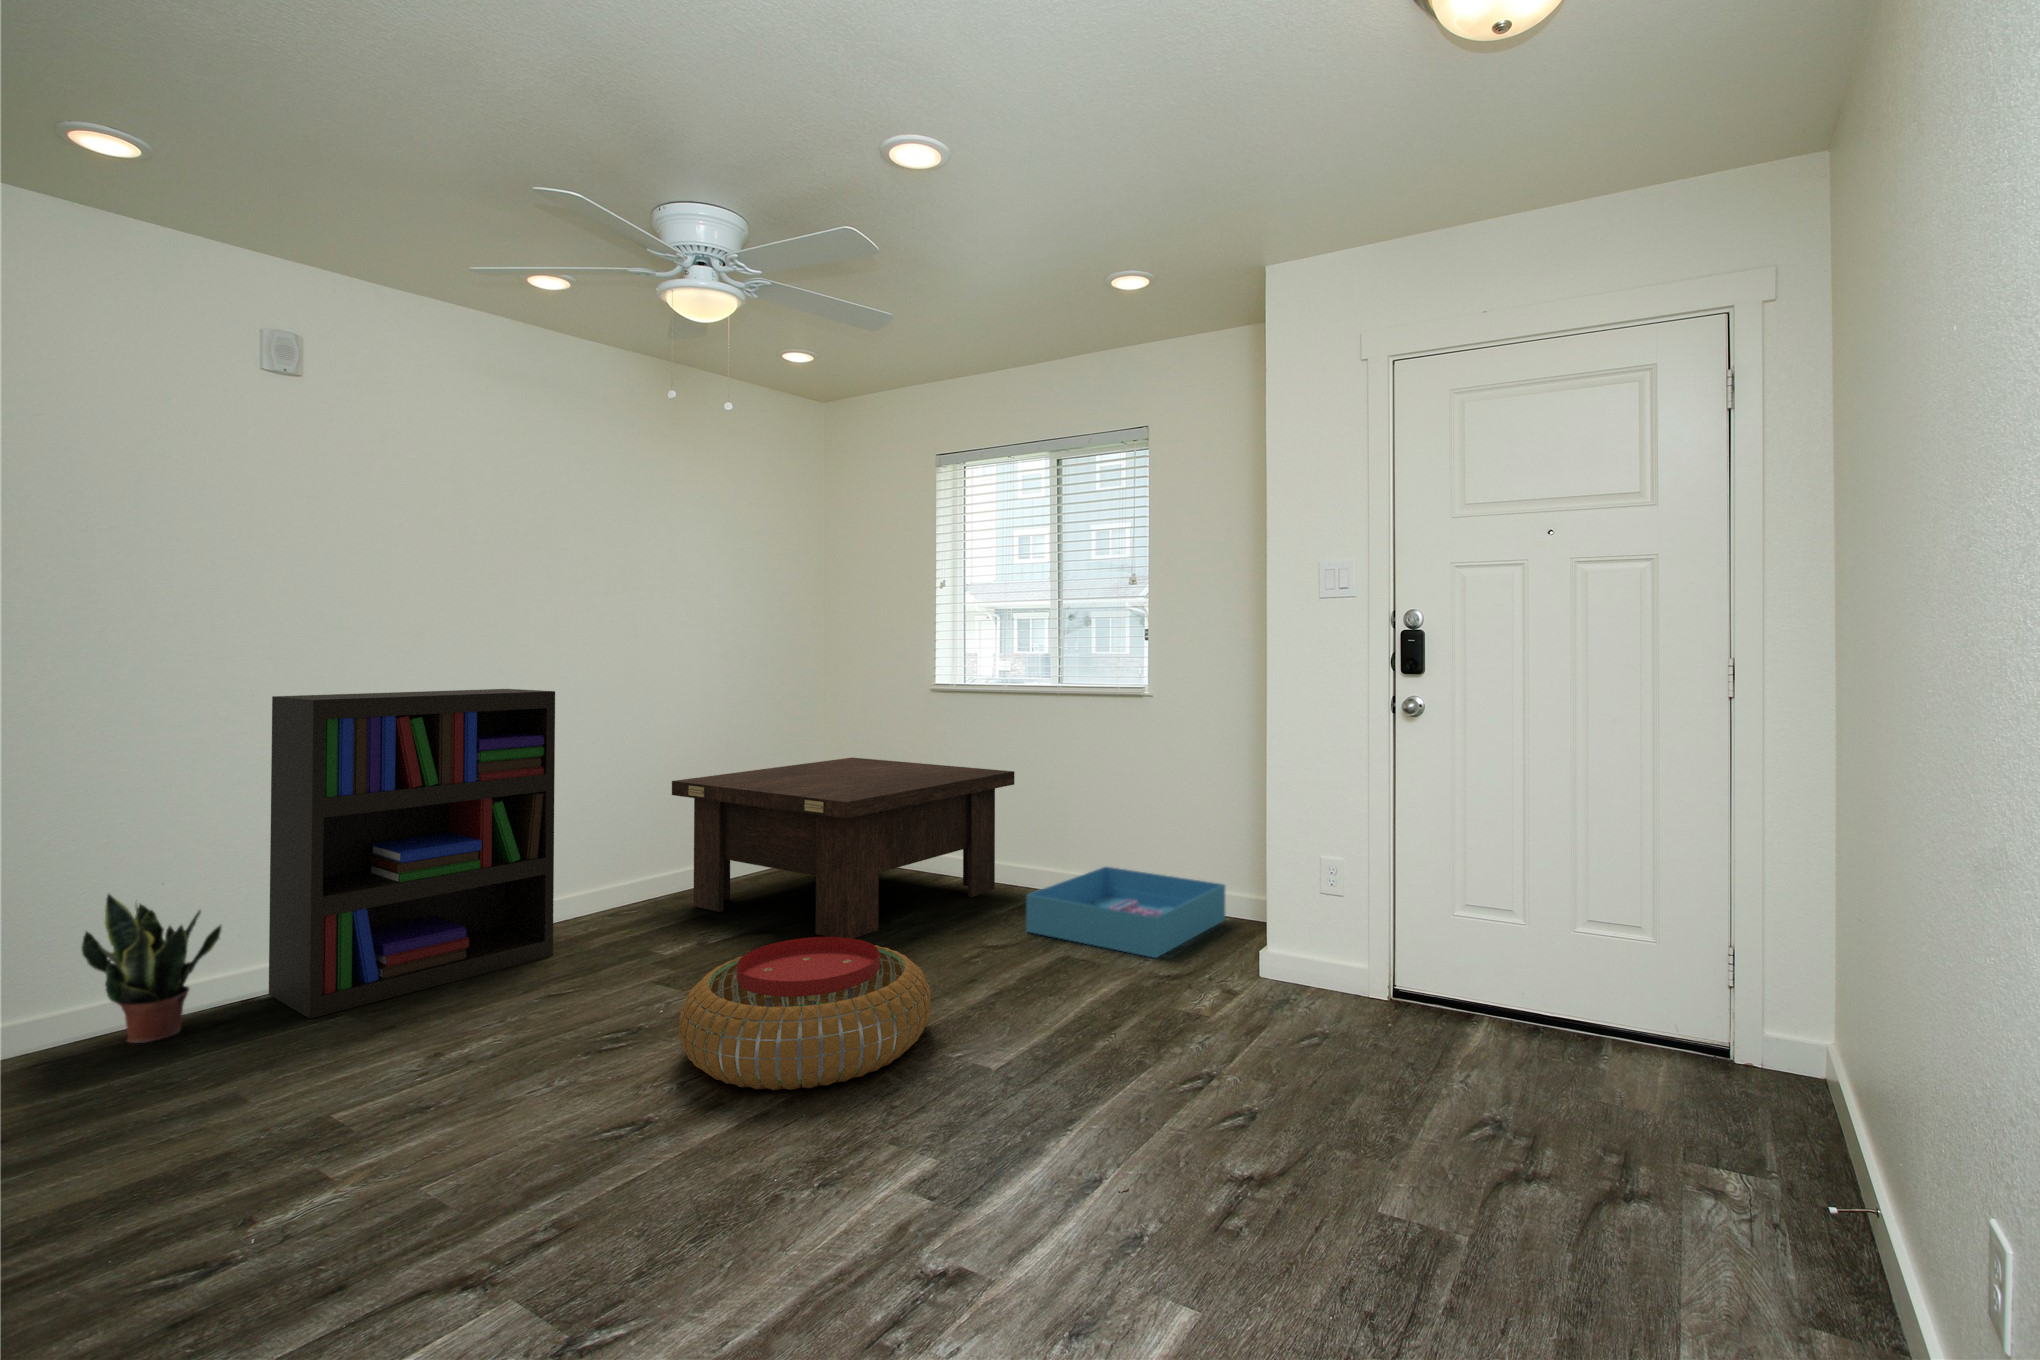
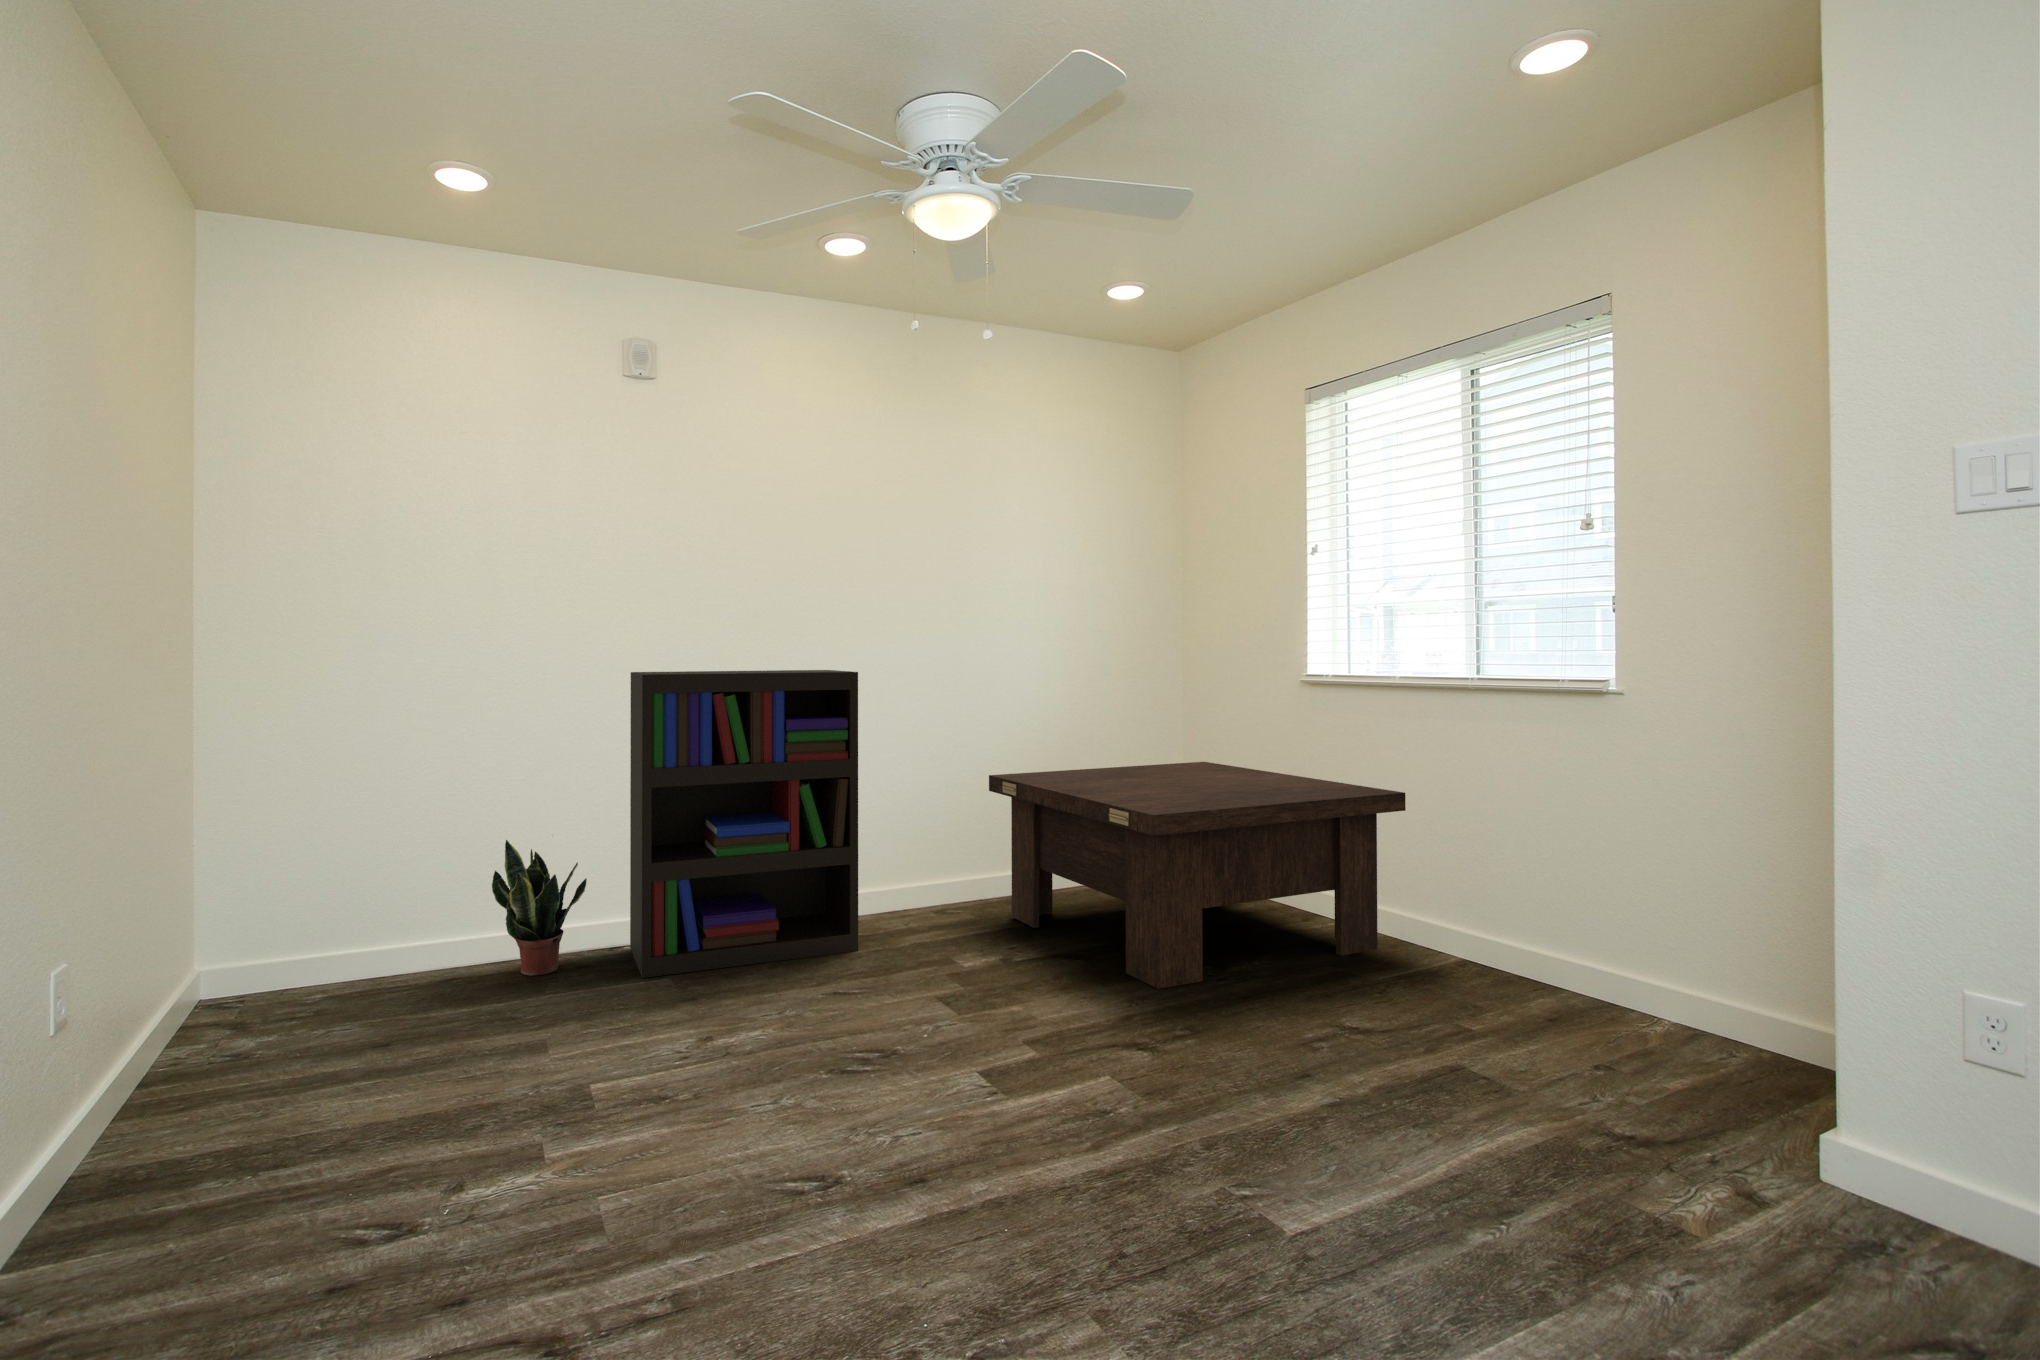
storage bin: present [1026,867,1225,958] -> none [1404,942,1764,1105]
pouf: present [679,937,931,1090] -> none [901,982,1216,1191]

